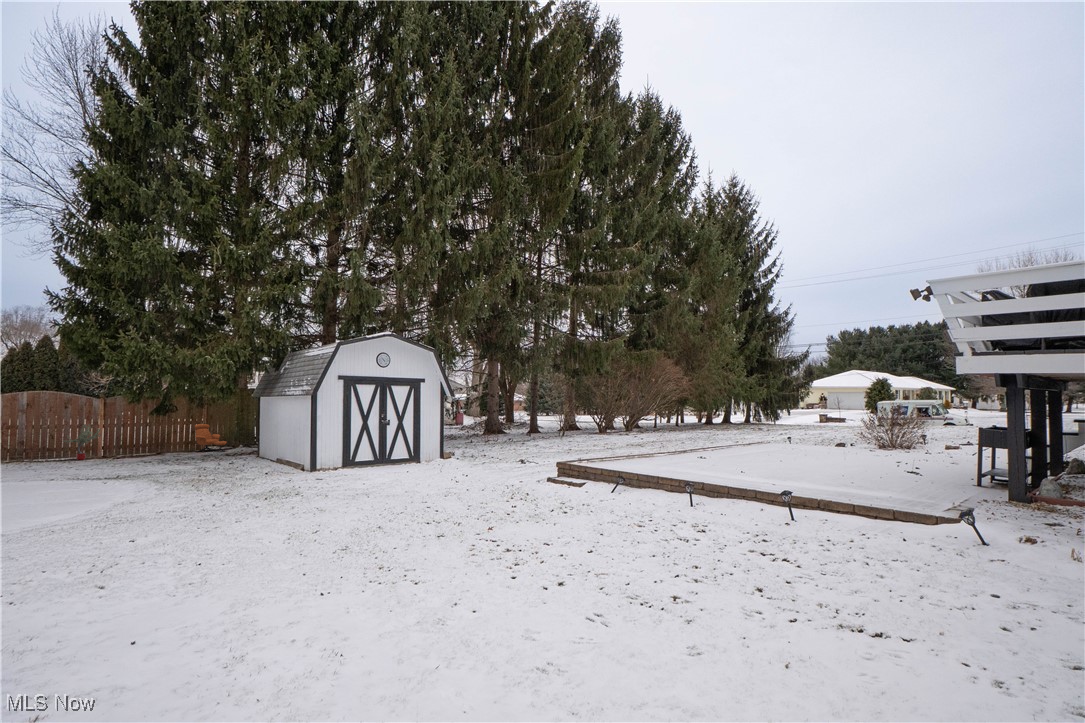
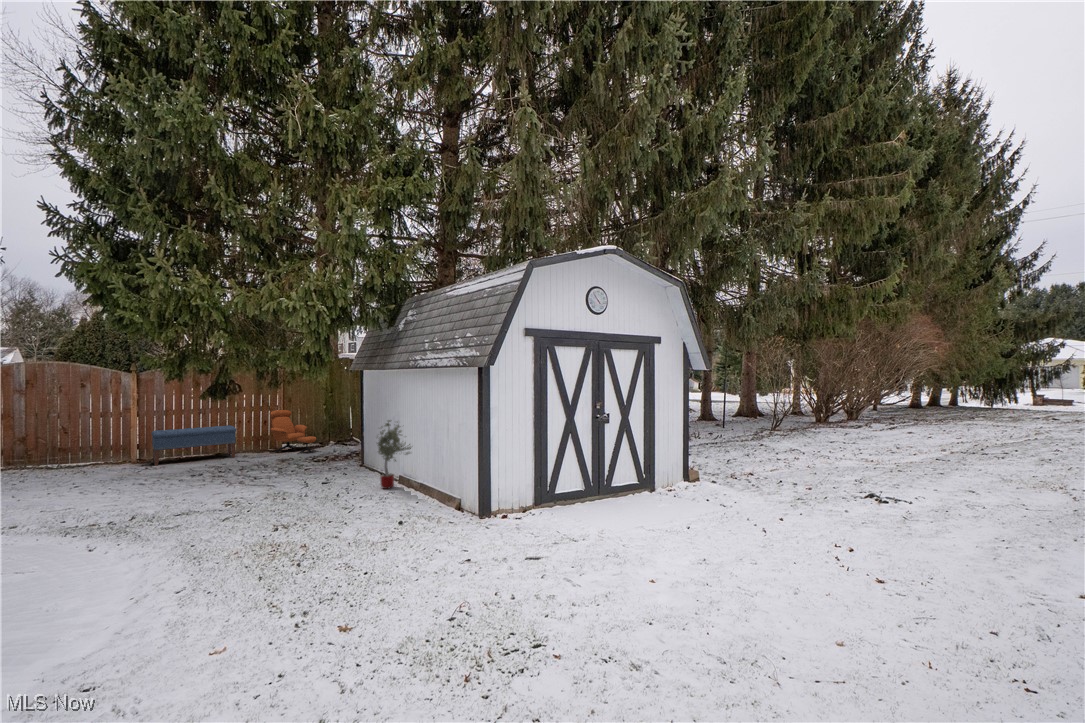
potted tree: present [63,425,101,460] -> present [377,420,411,489]
bench: none [113,434,171,459] -> present [151,425,236,466]

